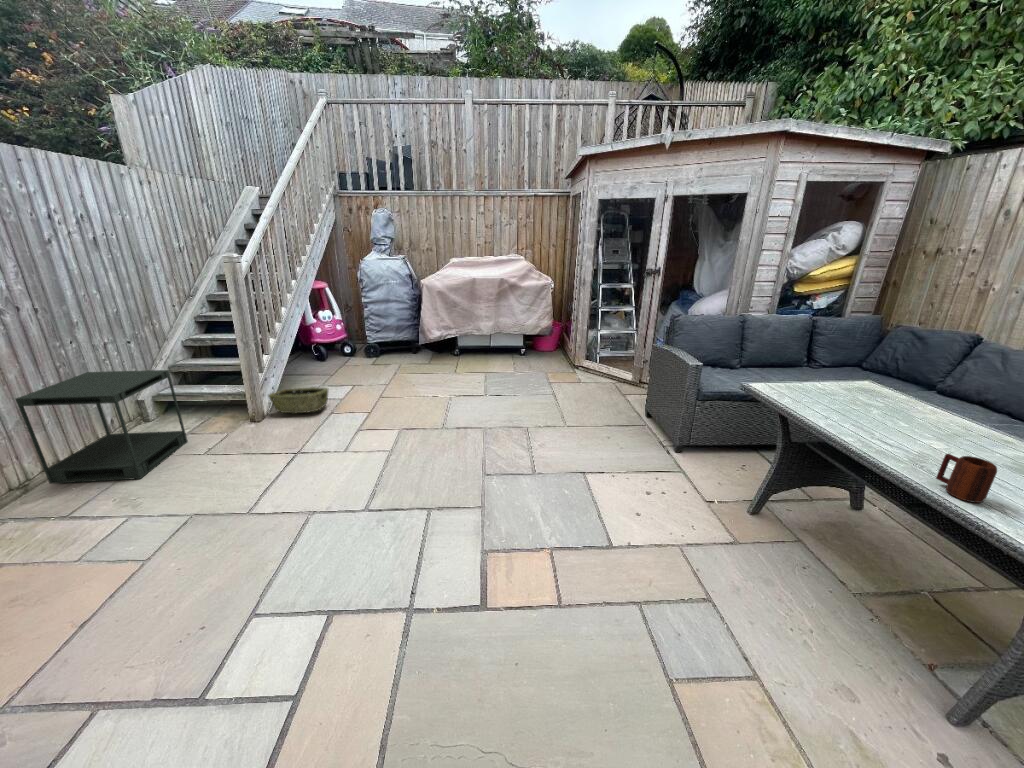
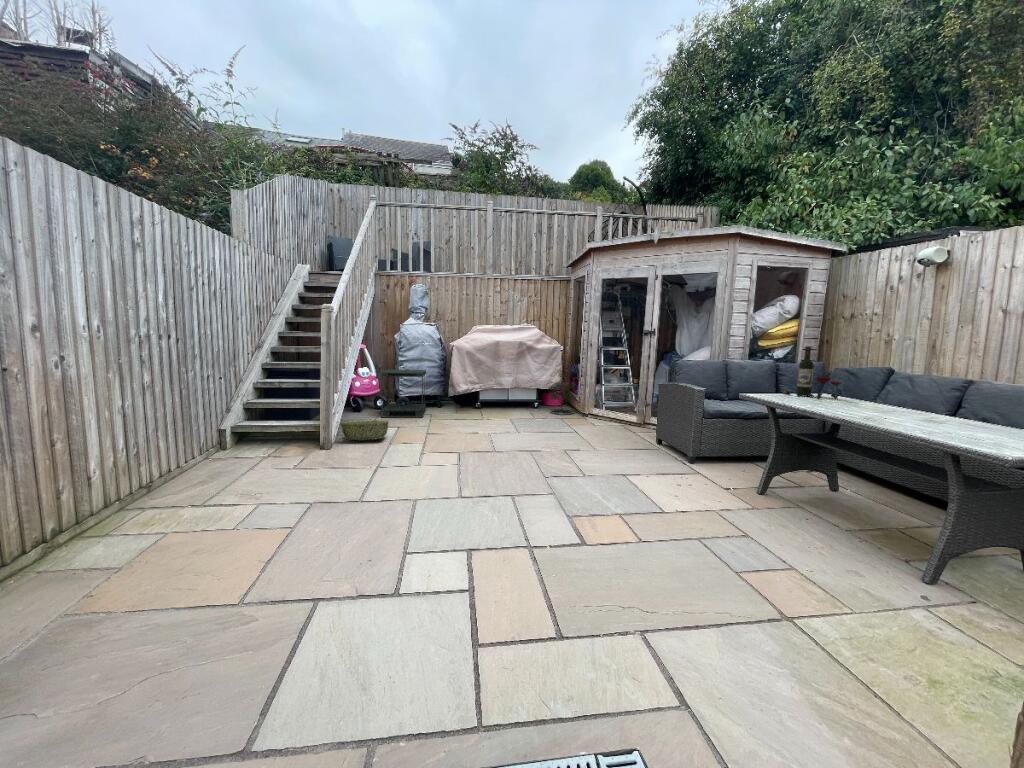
potted tree: none [532,311,567,365] -> present [549,371,575,415]
wine bottle: none [803,333,900,423] -> present [783,346,841,399]
side table: present [16,370,188,484] -> present [381,369,426,418]
mug: present [936,454,997,503] -> none [873,392,903,417]

